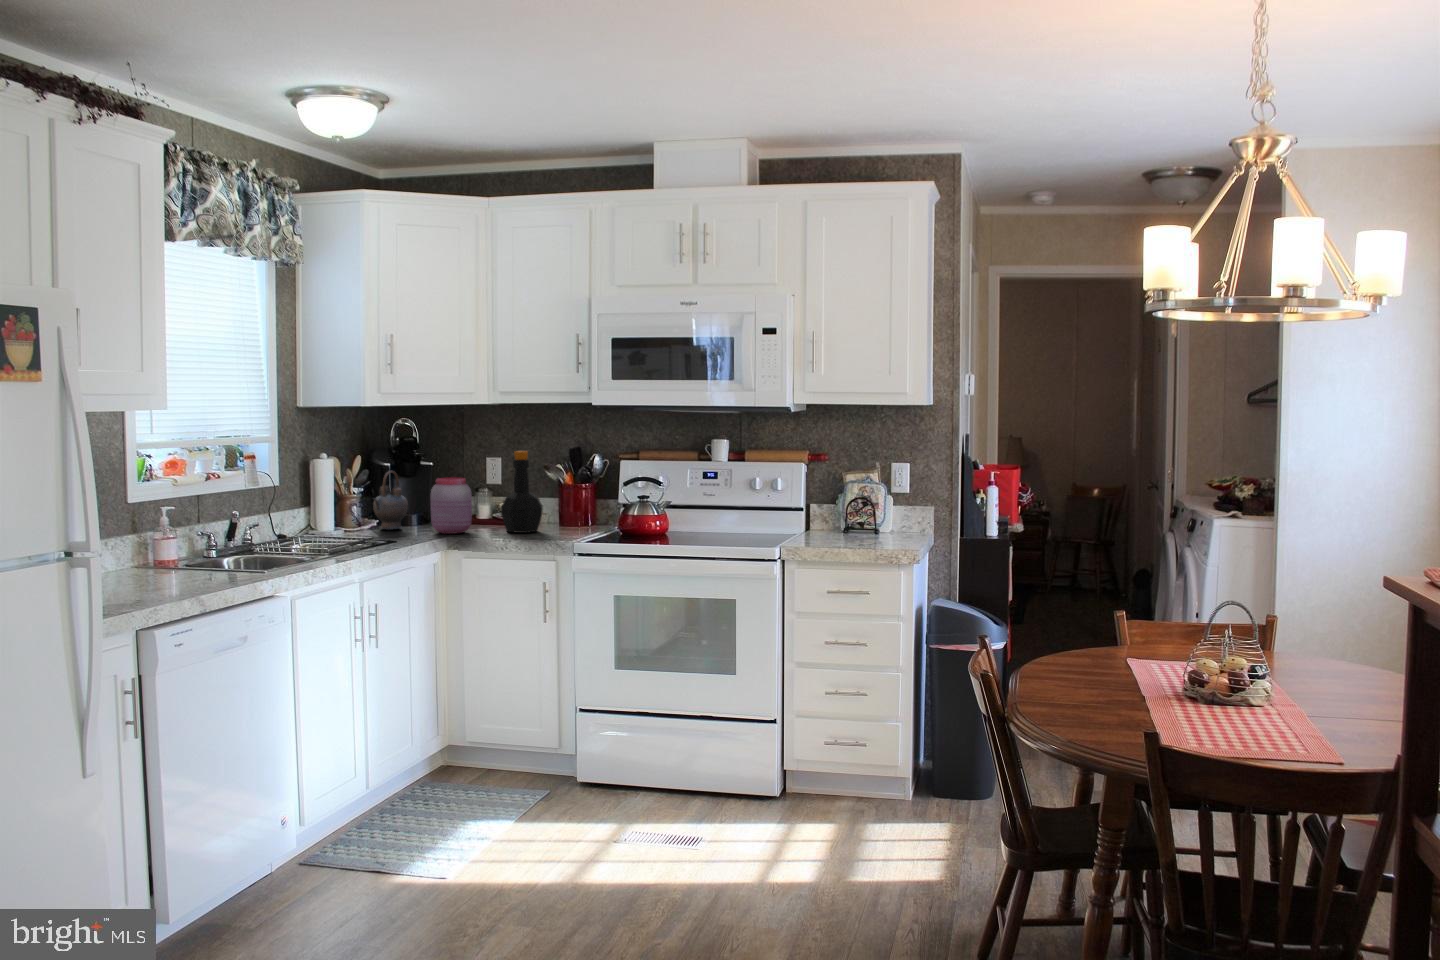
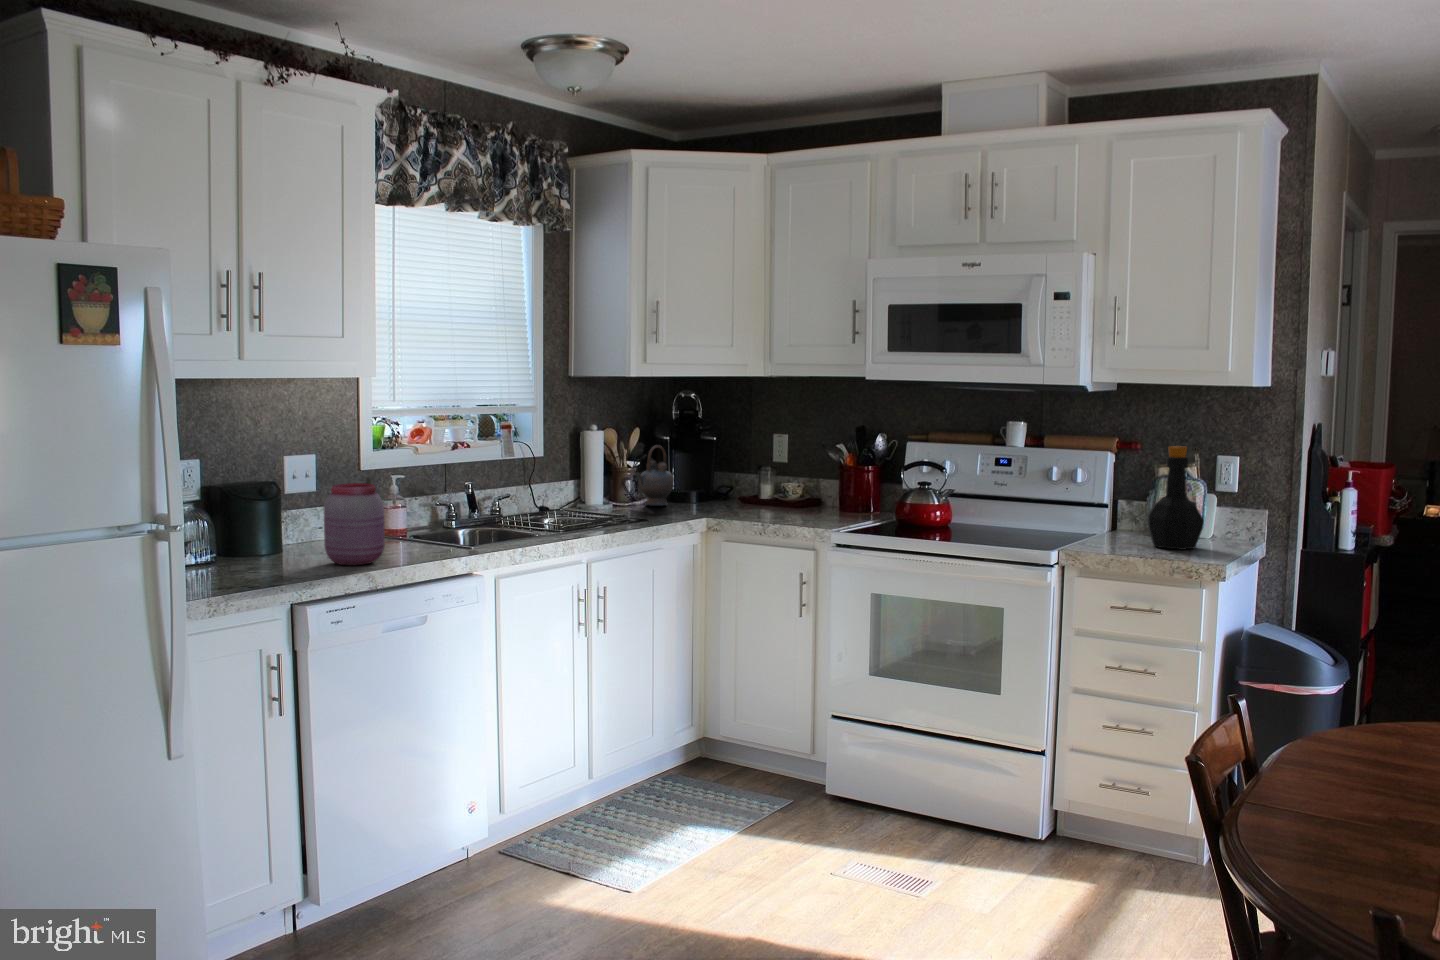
bottle: present [501,451,543,533] -> present [1146,446,1204,550]
jar: present [431,477,472,534] -> present [324,483,385,565]

